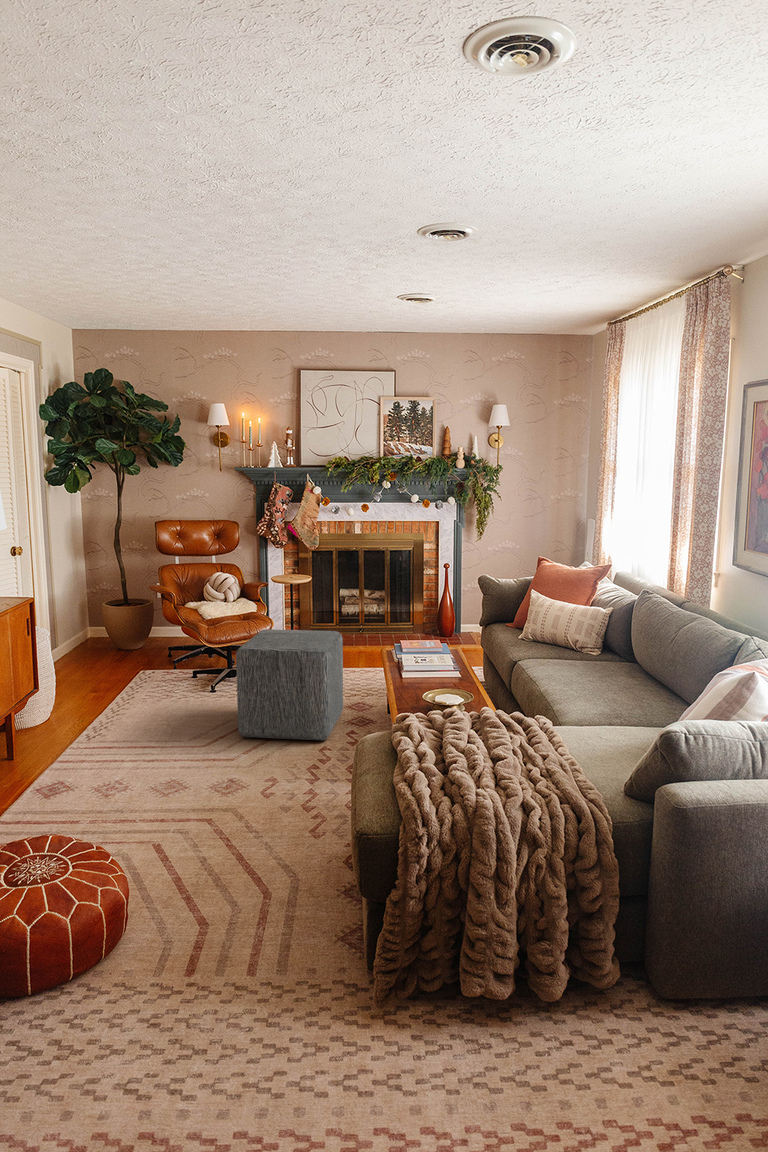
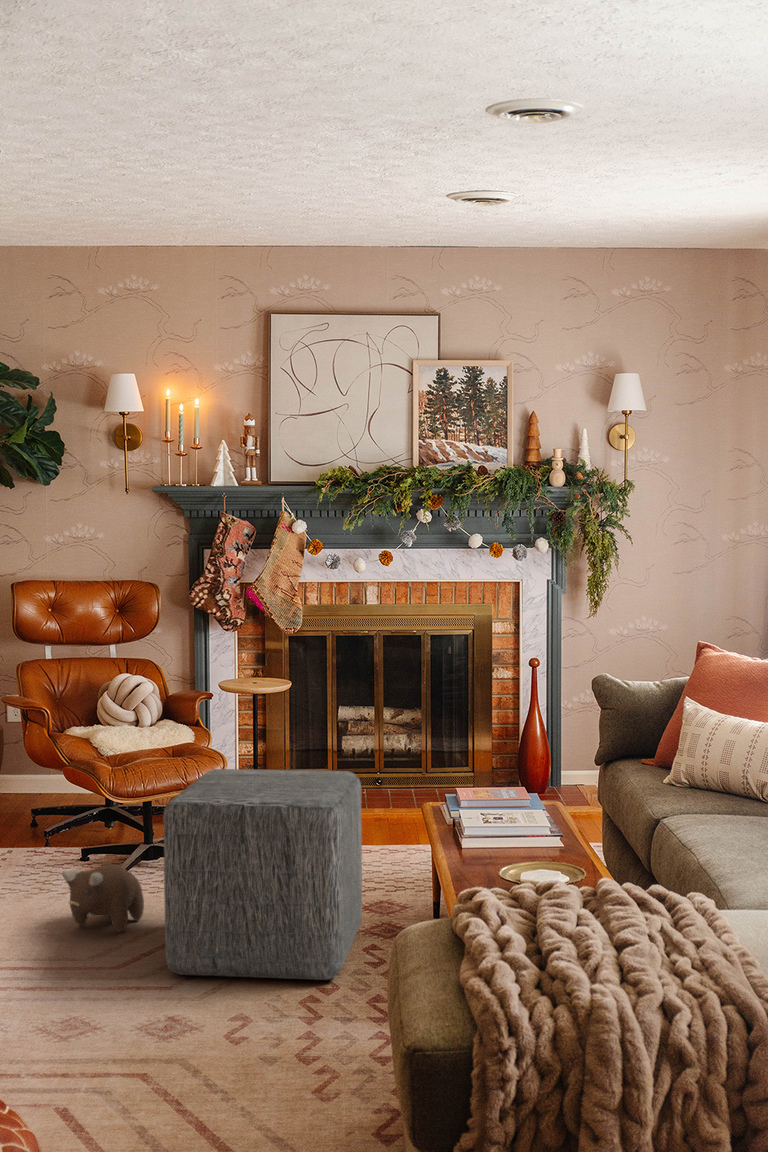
plush toy: none [184,679,228,714] -> present [62,864,144,932]

